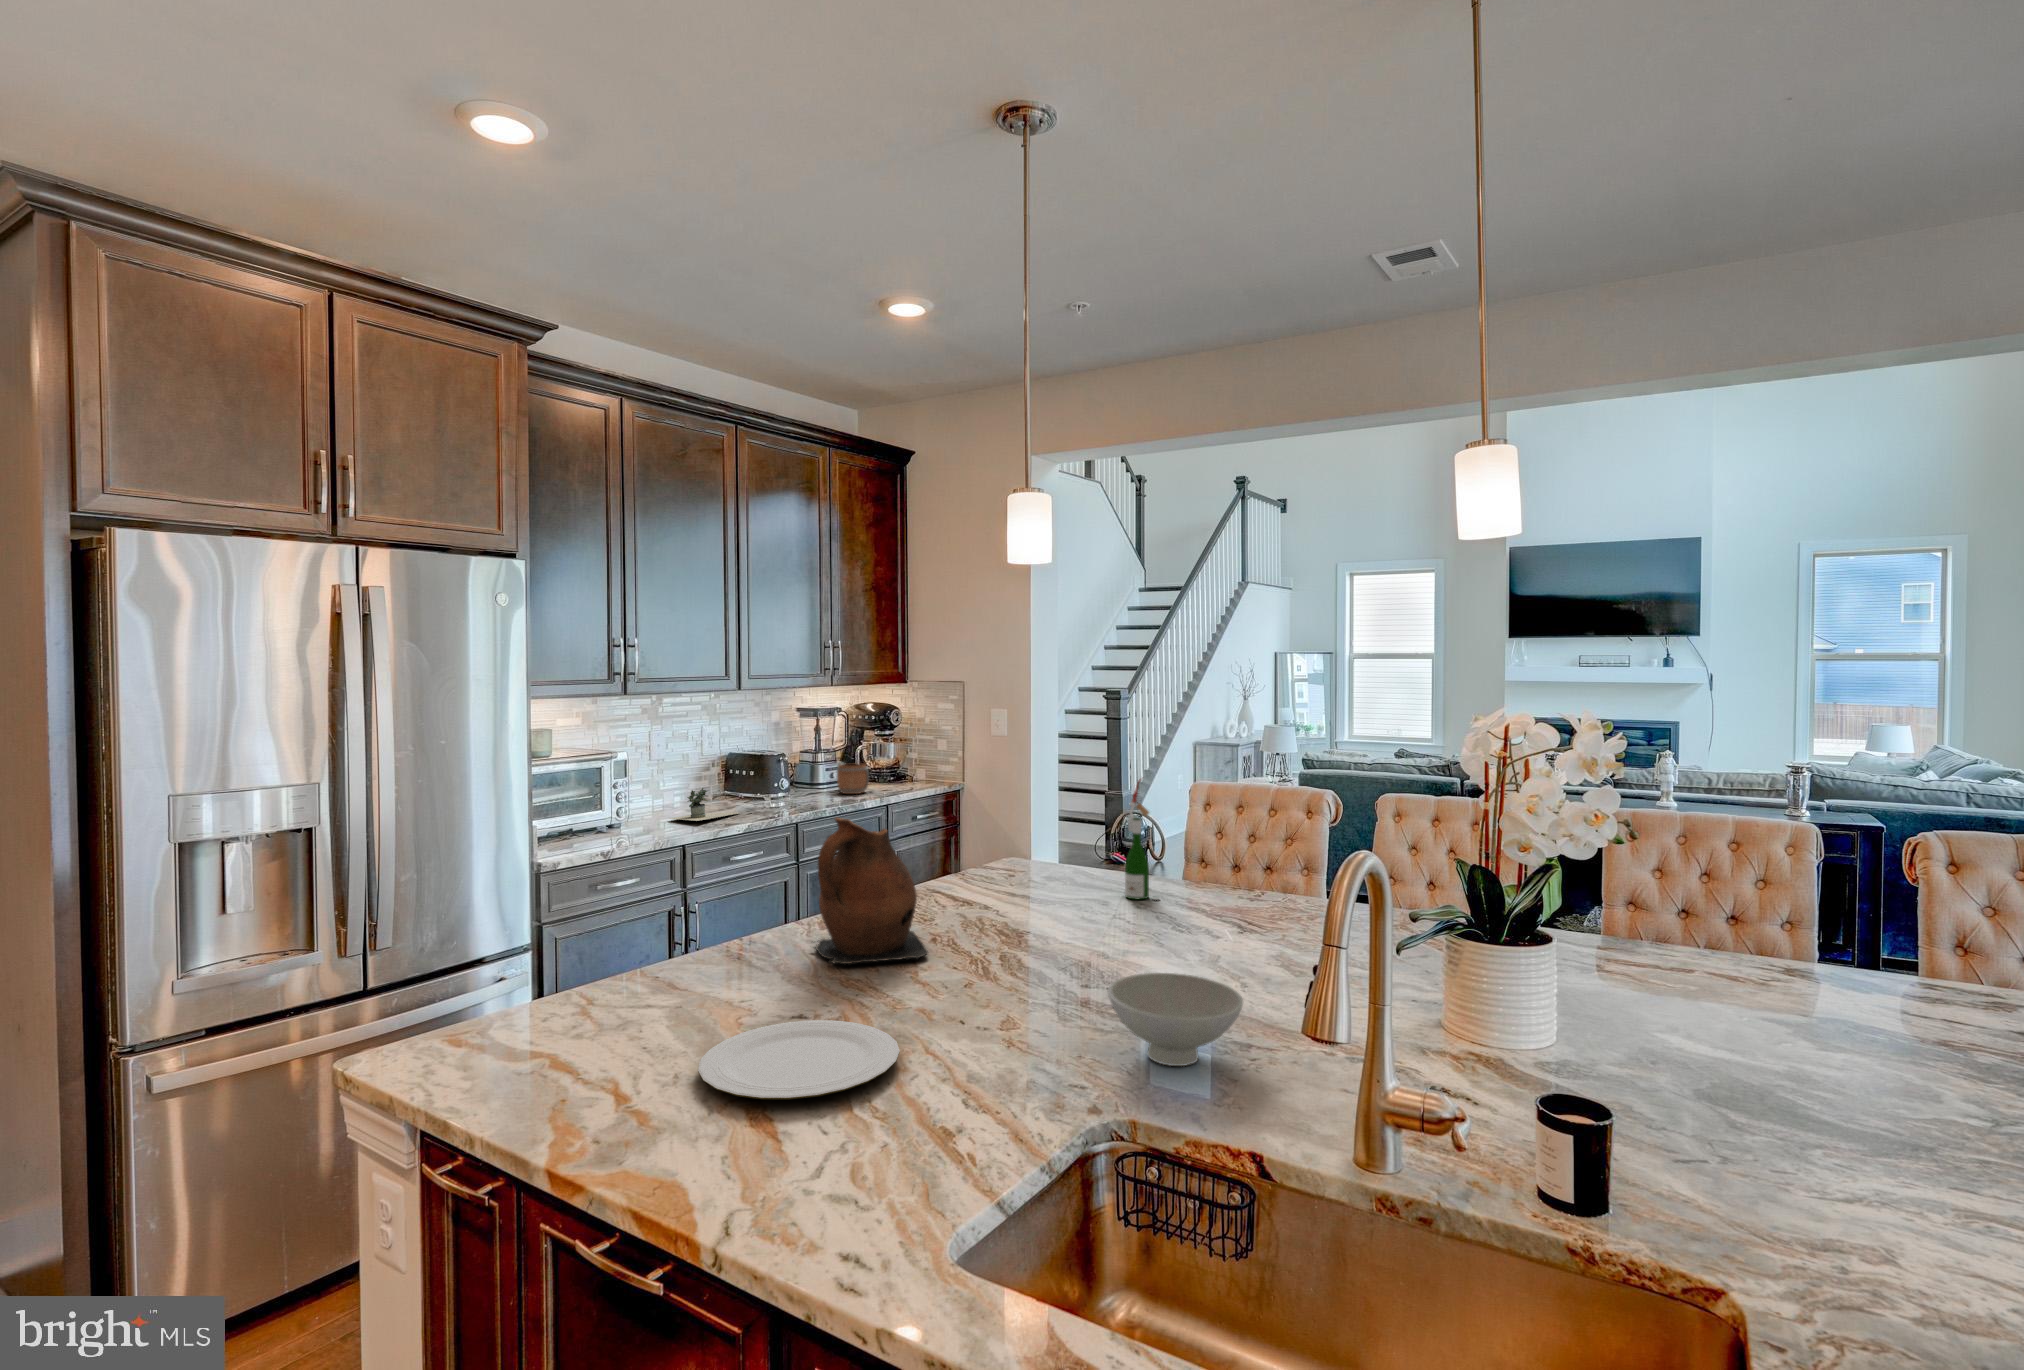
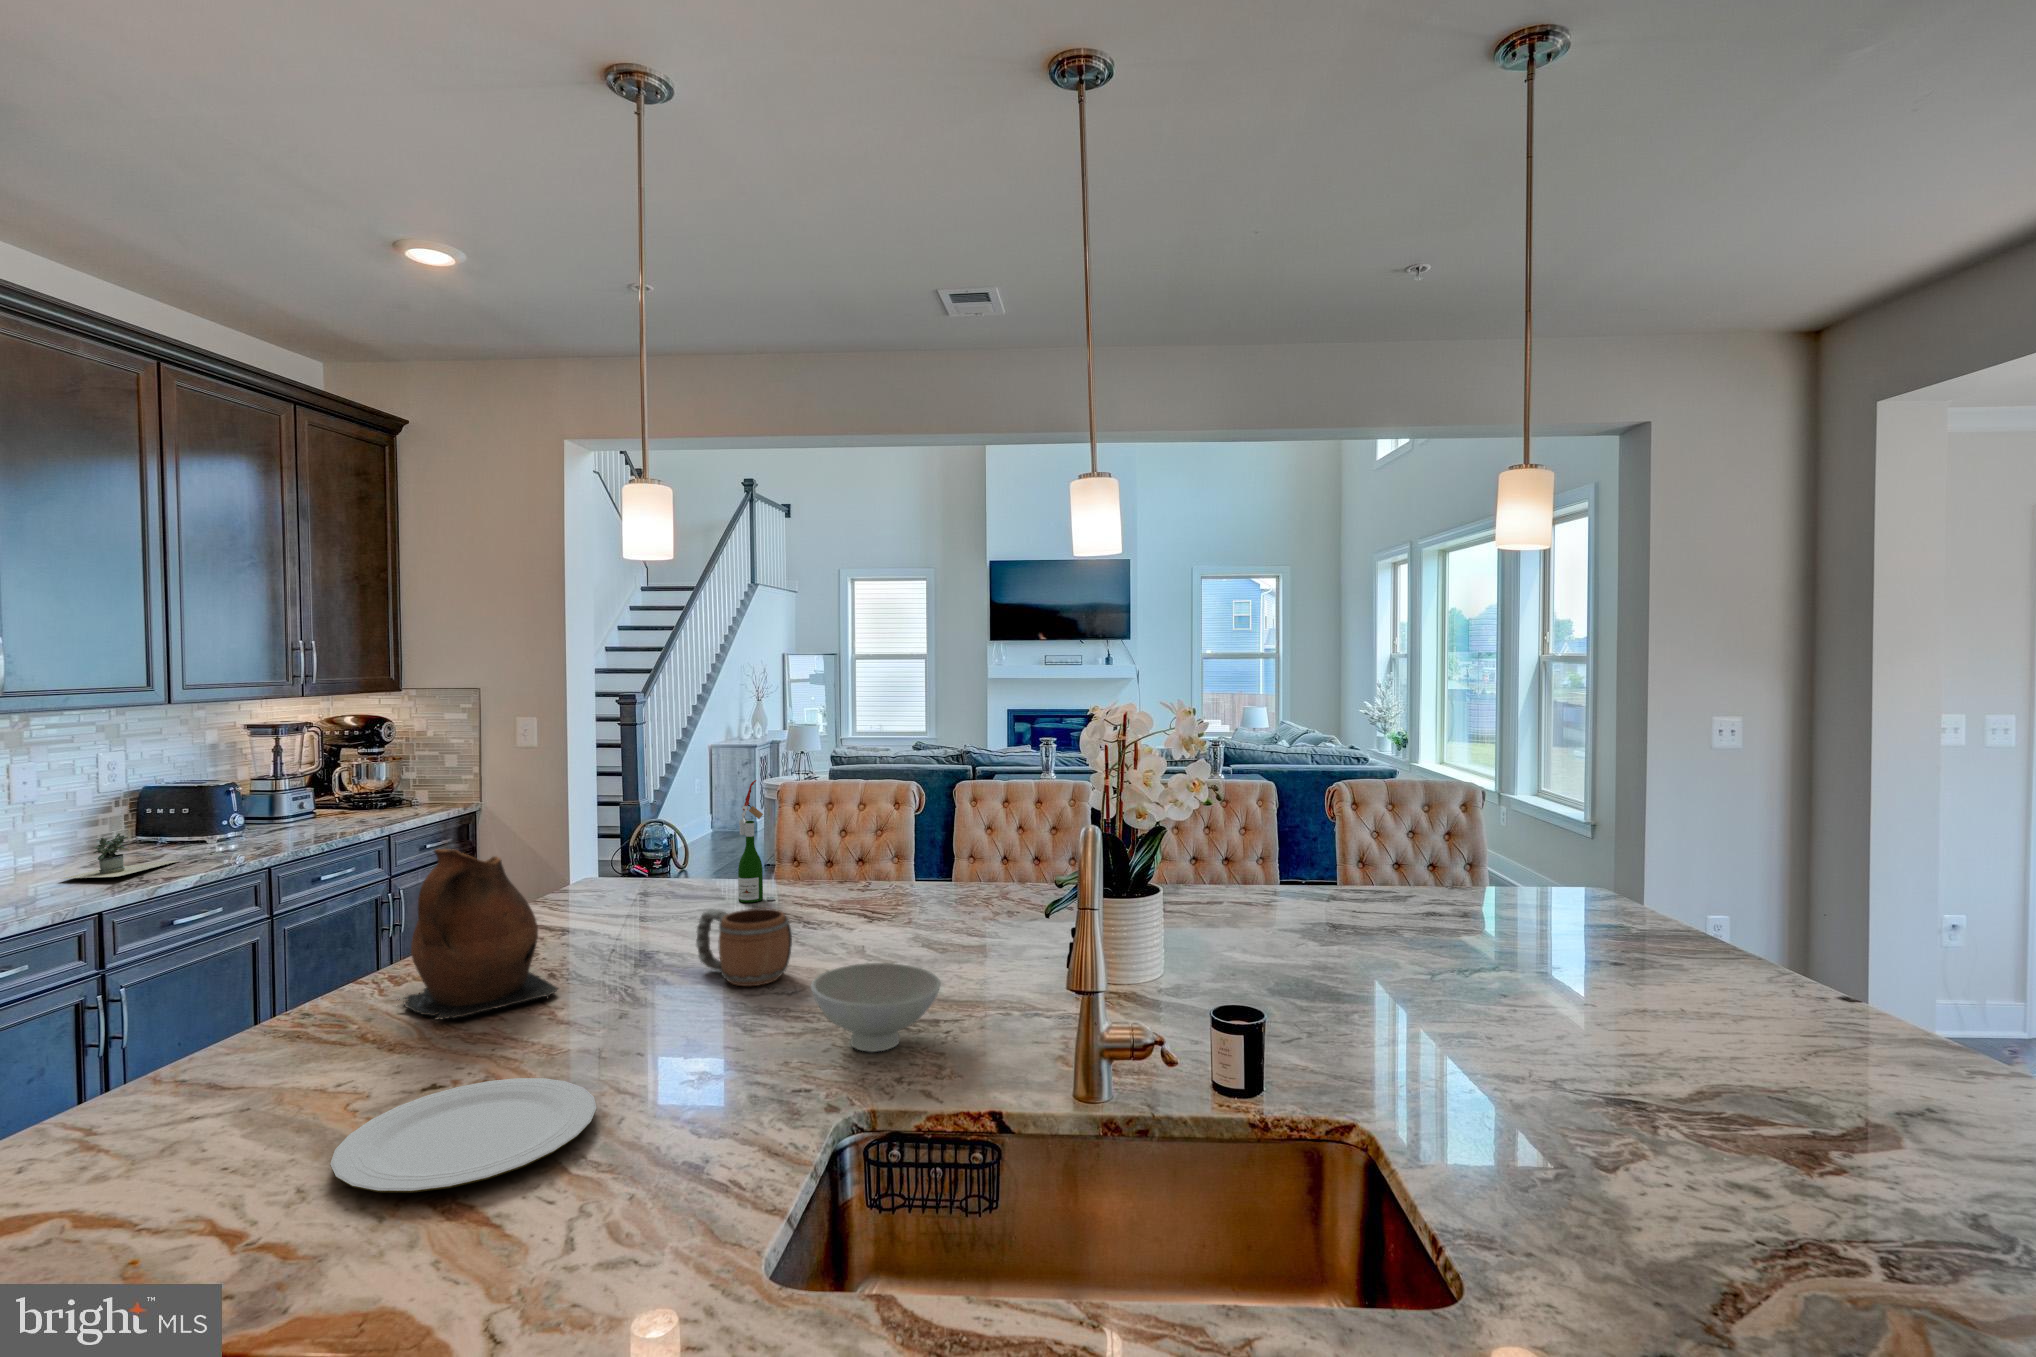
mug: present [837,763,869,794] -> present [696,908,792,986]

